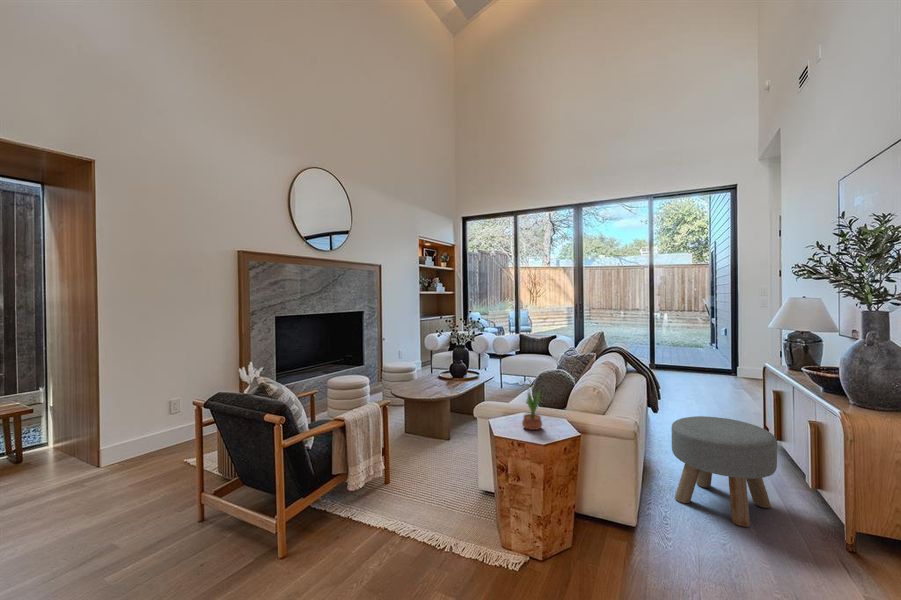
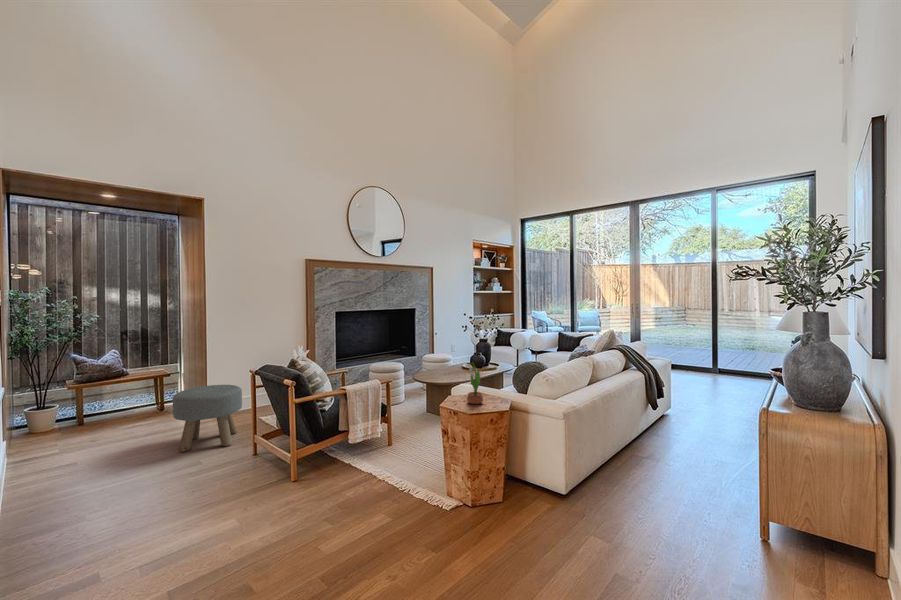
ottoman: present [671,416,778,527] -> present [172,385,242,452]

